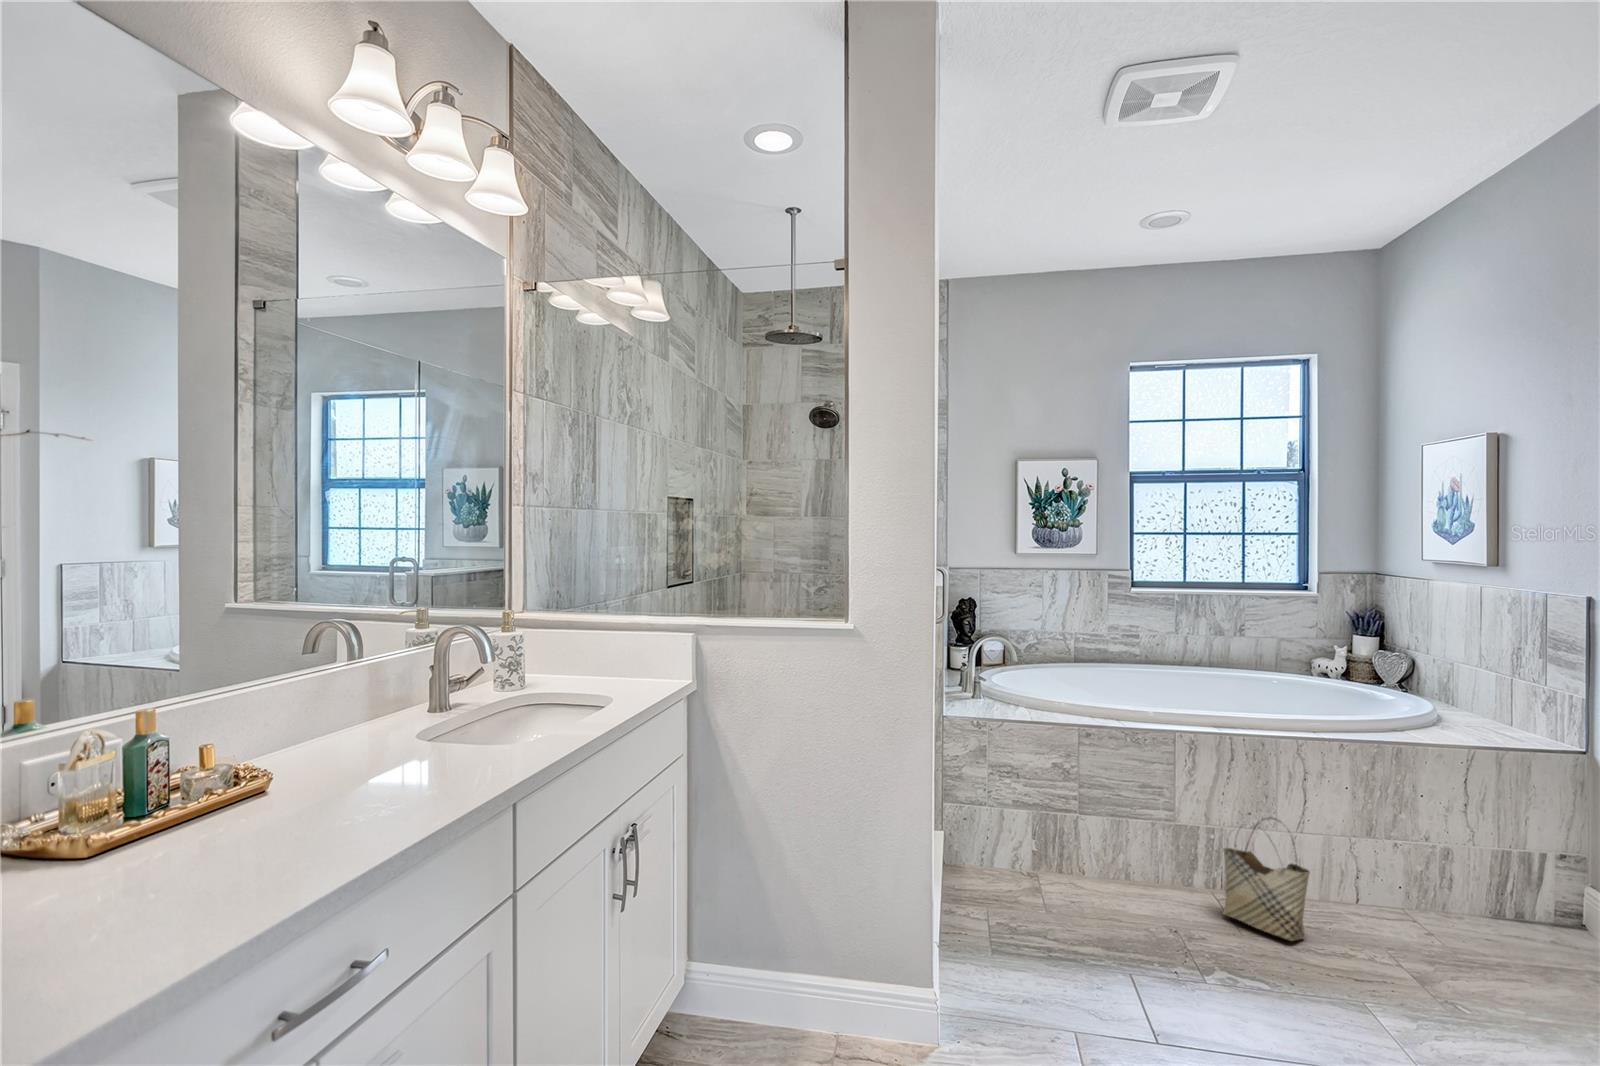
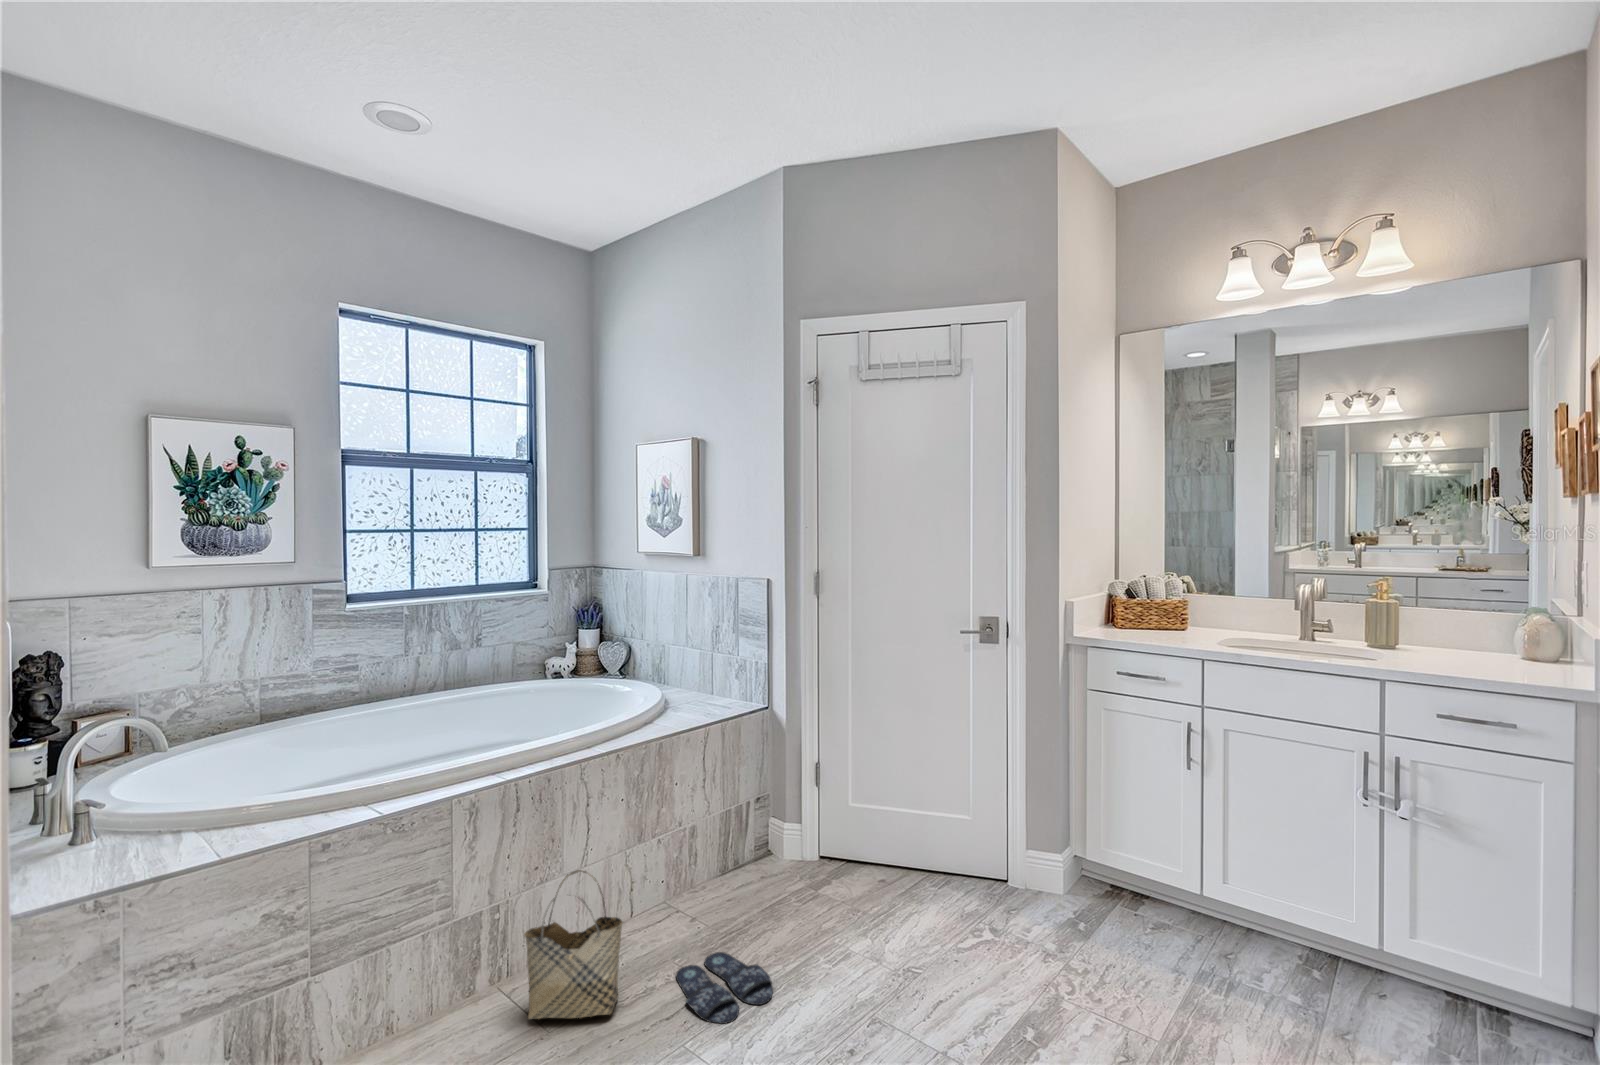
slippers: none [1369,950,1479,1009] -> present [676,952,773,1024]

